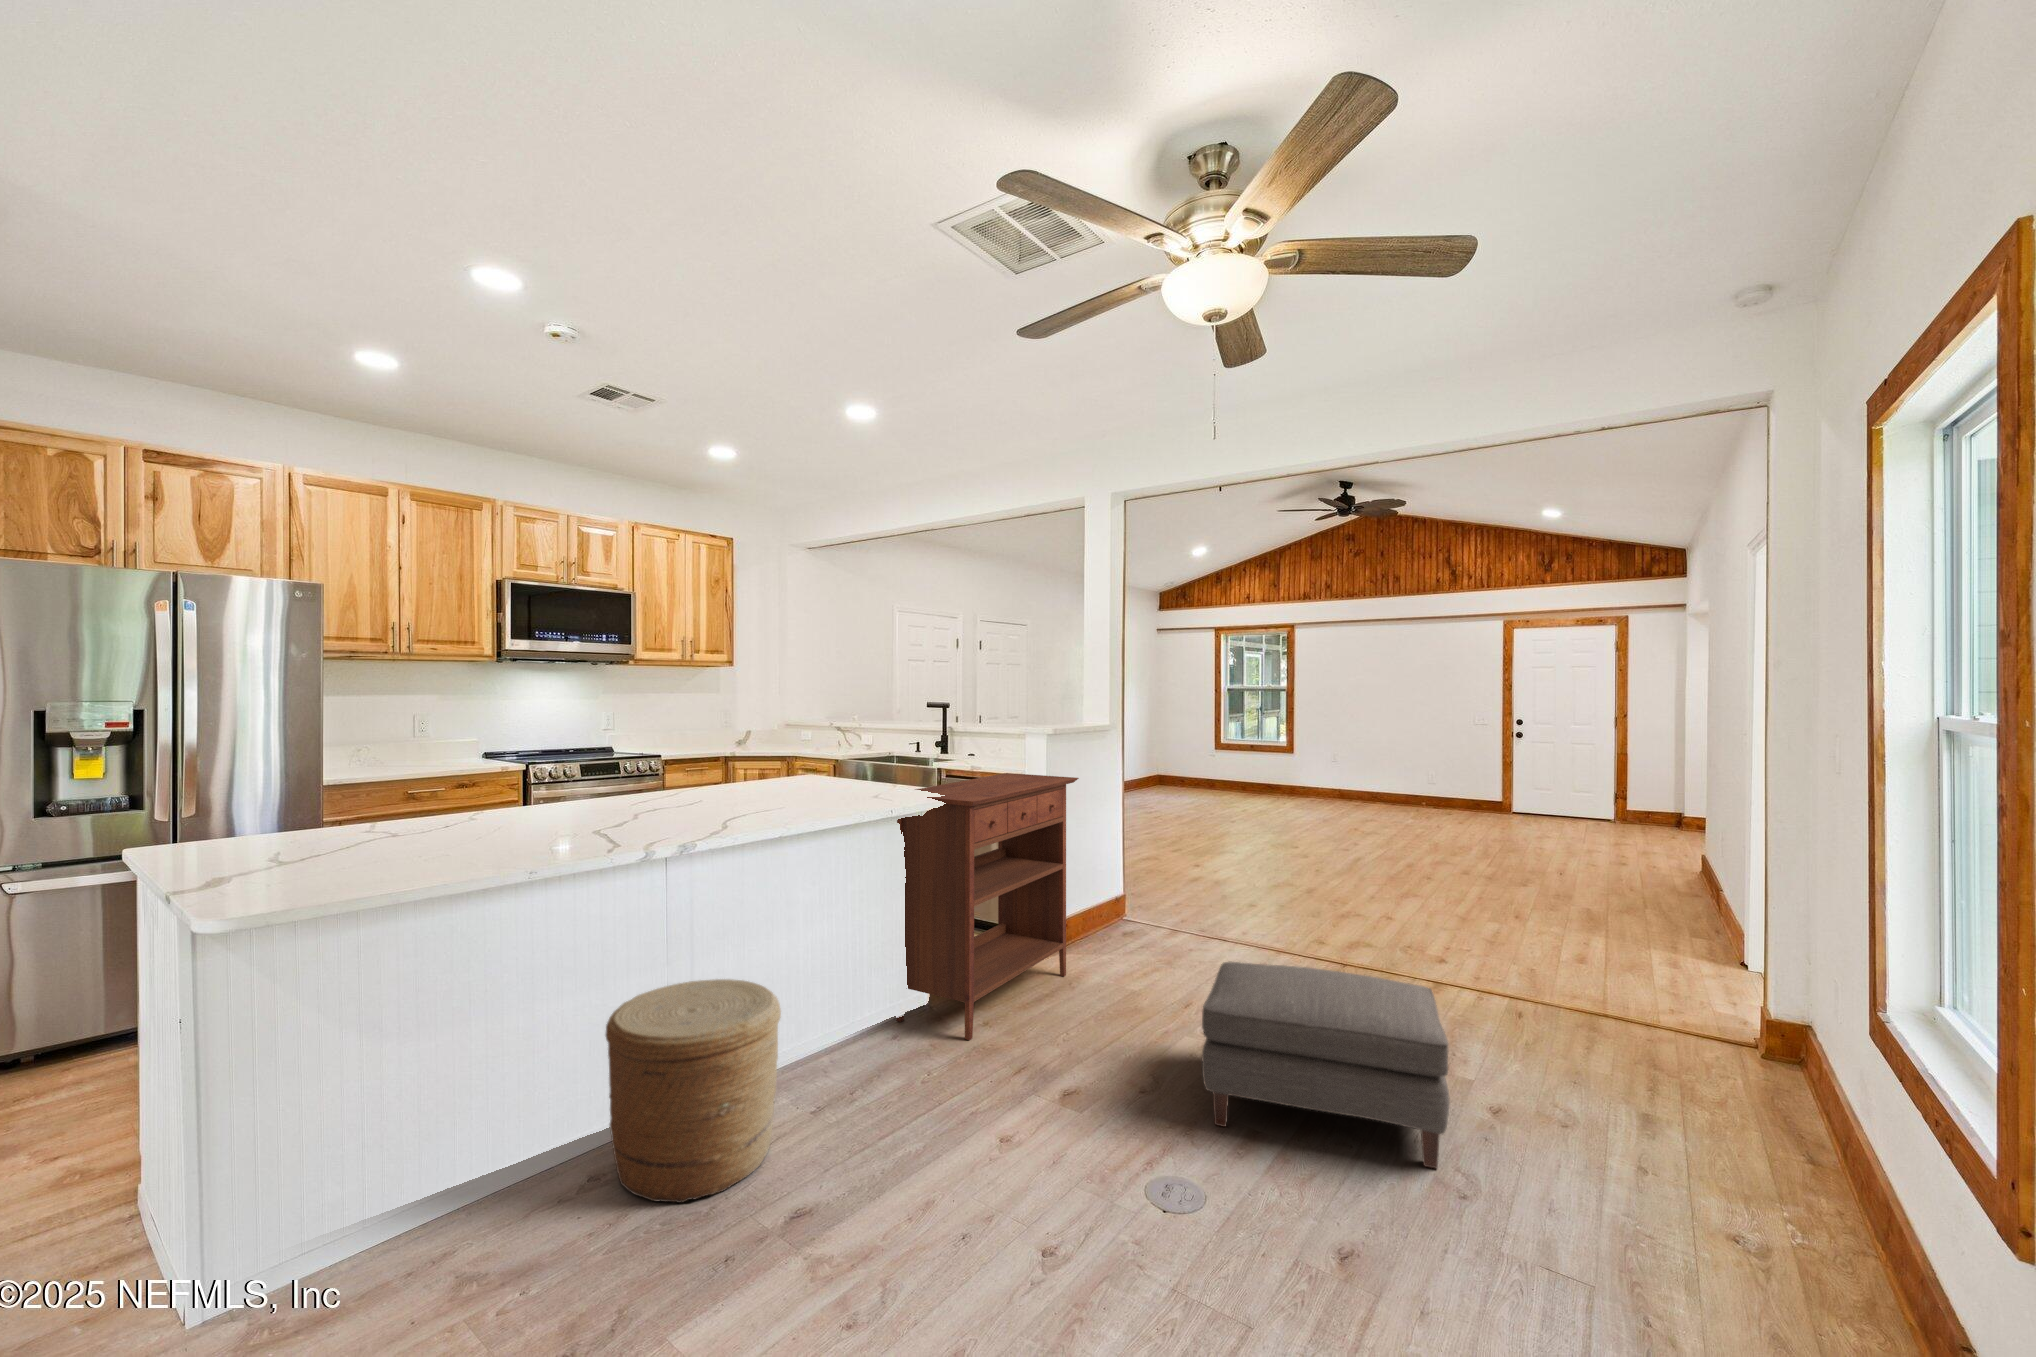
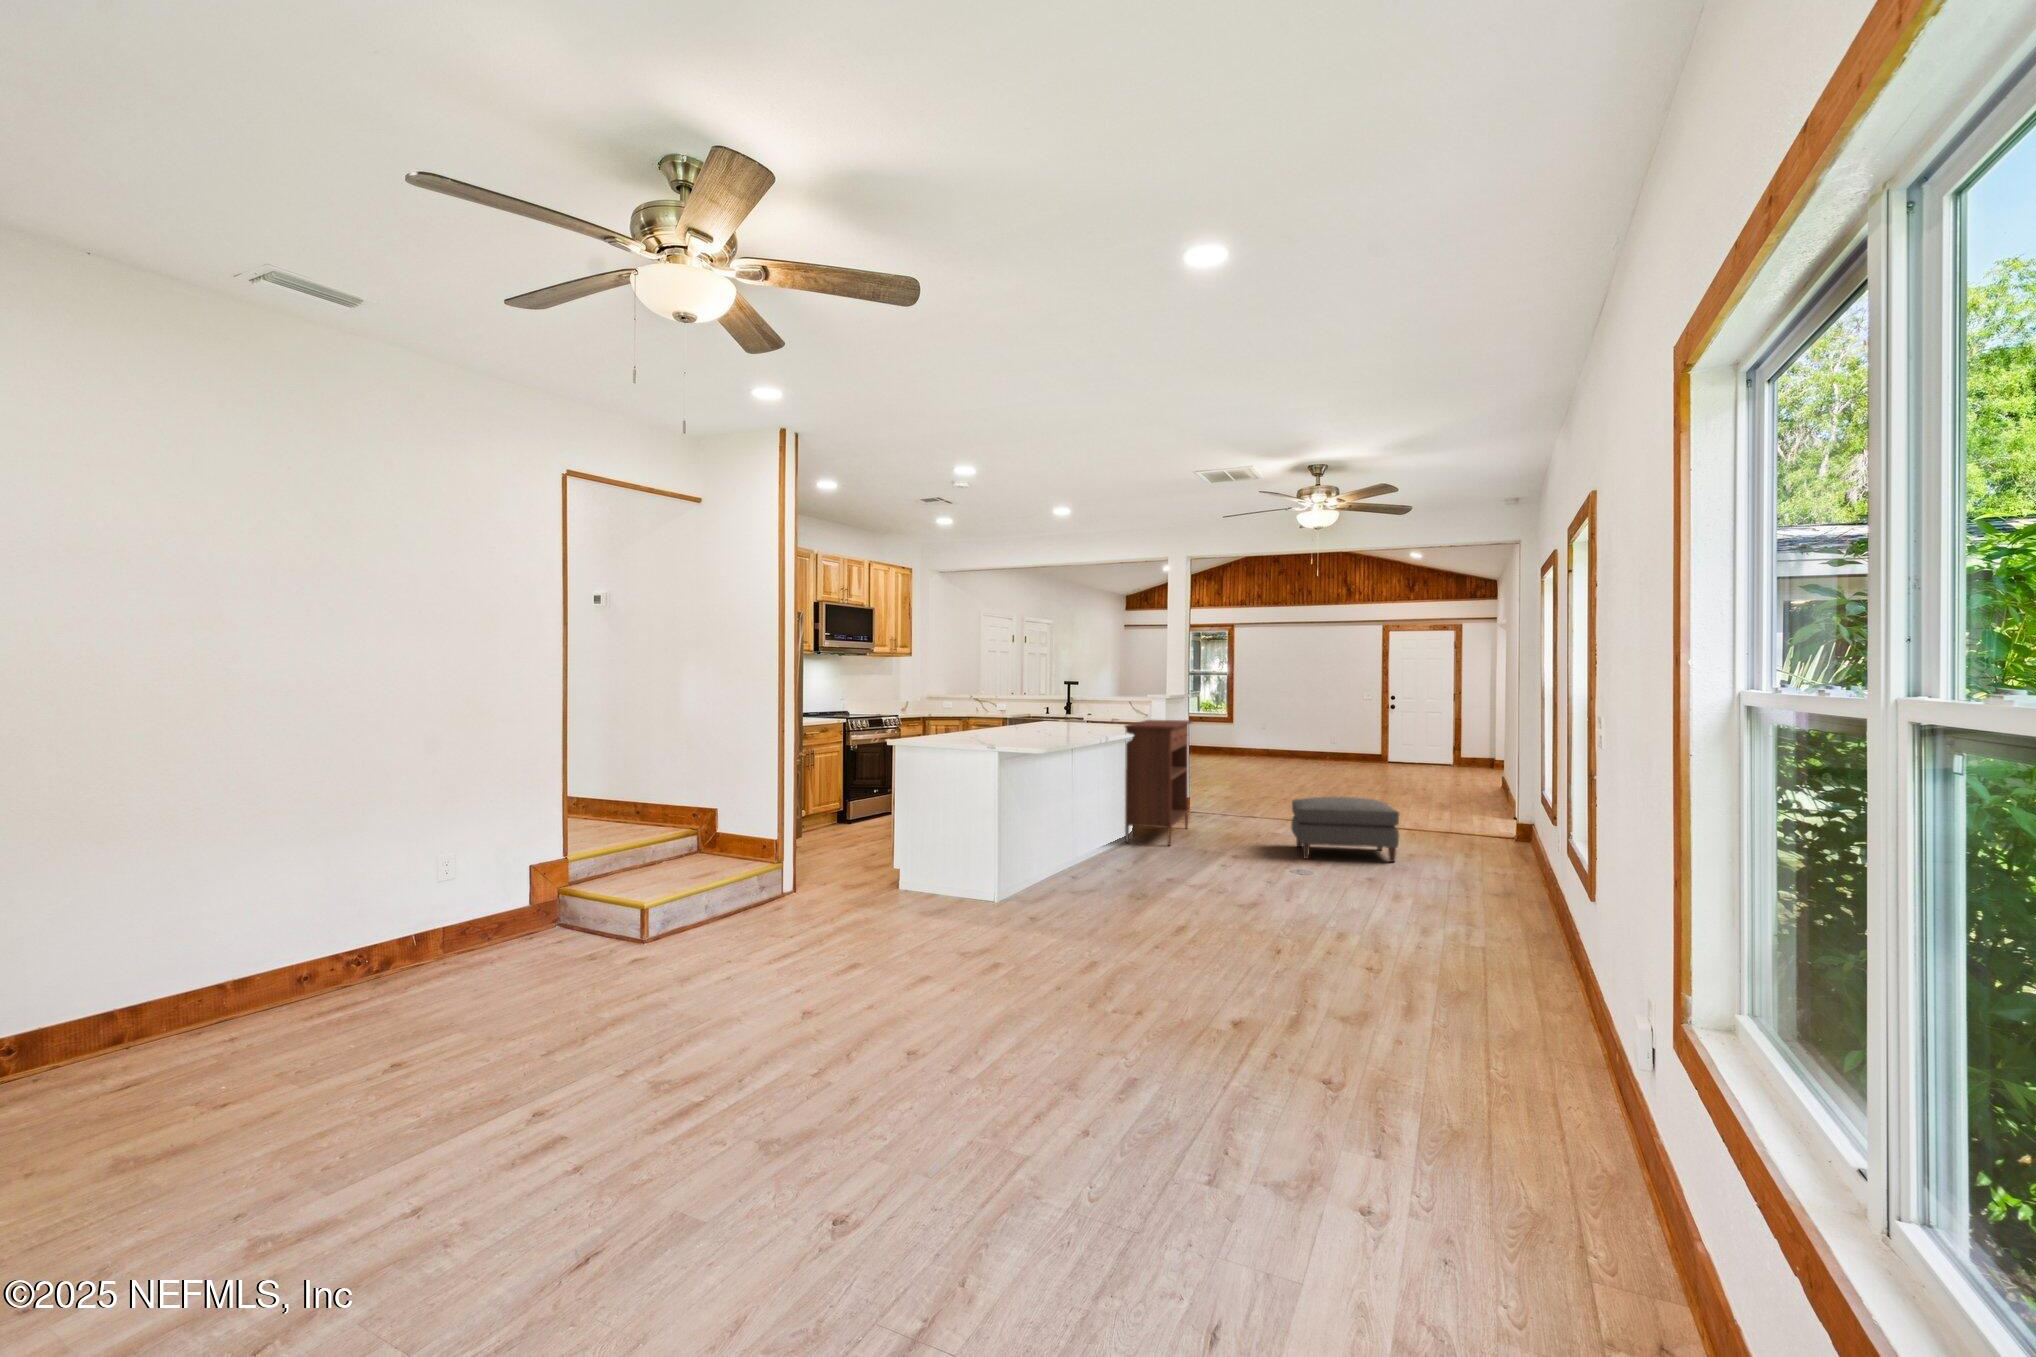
woven basket: present [606,979,781,1203] -> none [1071,802,1142,880]

